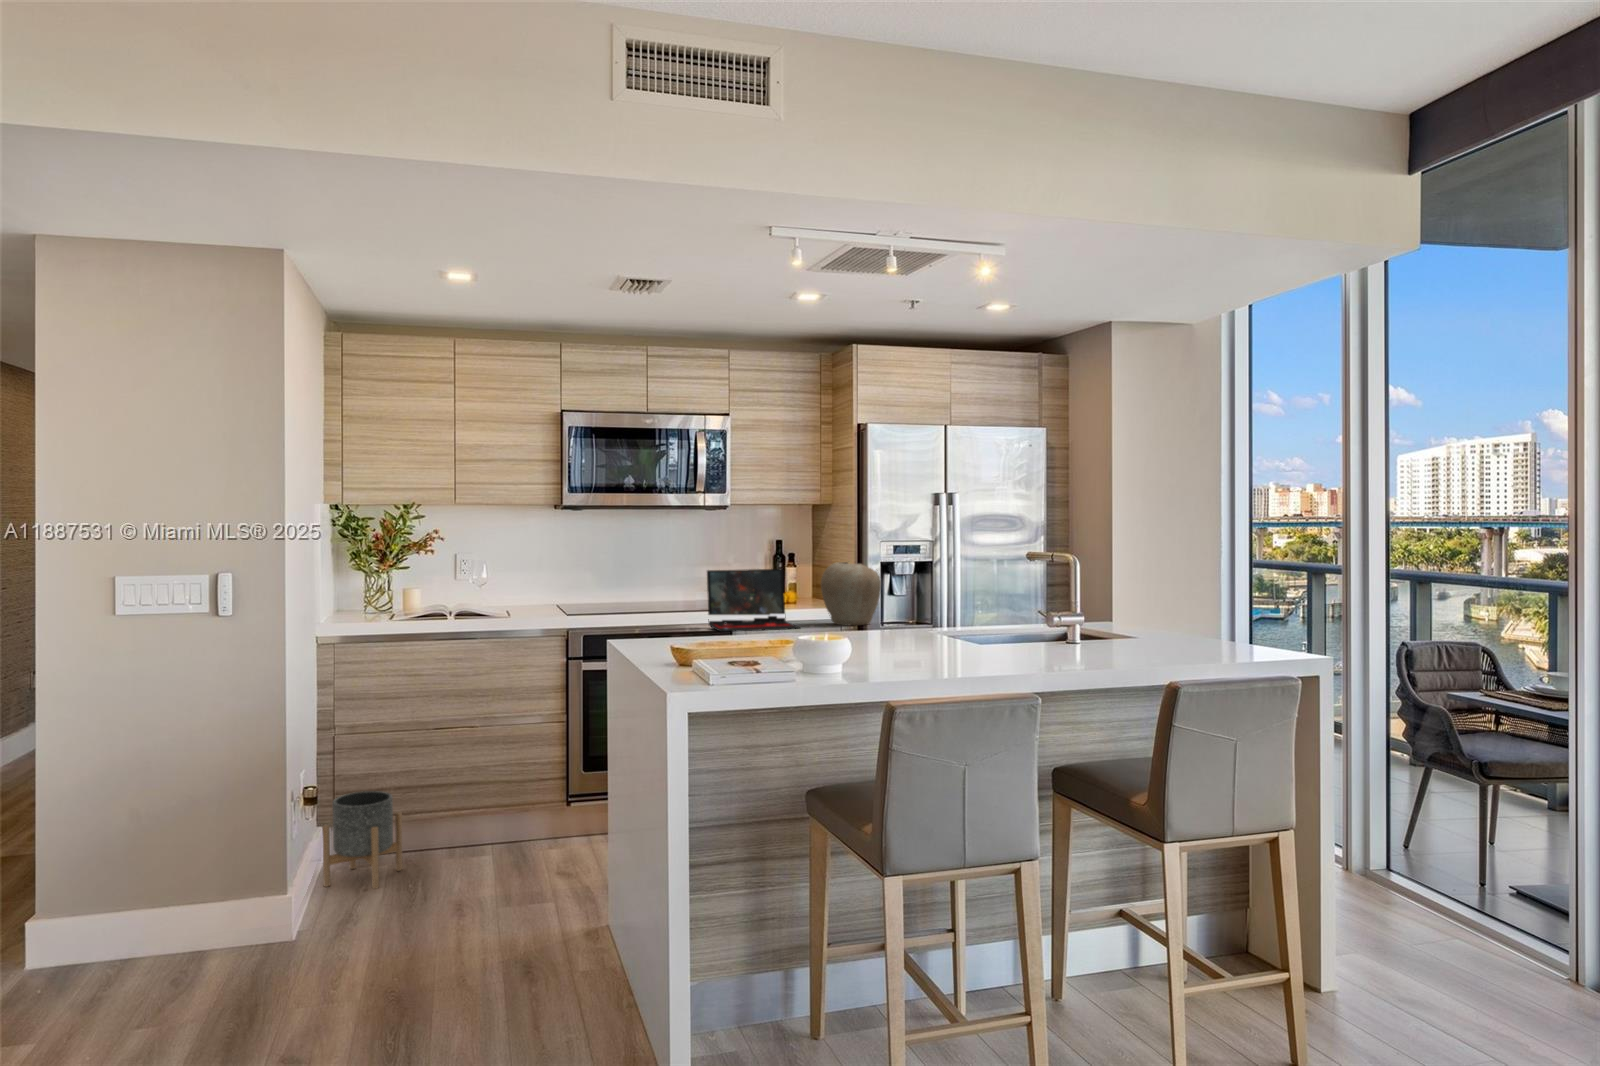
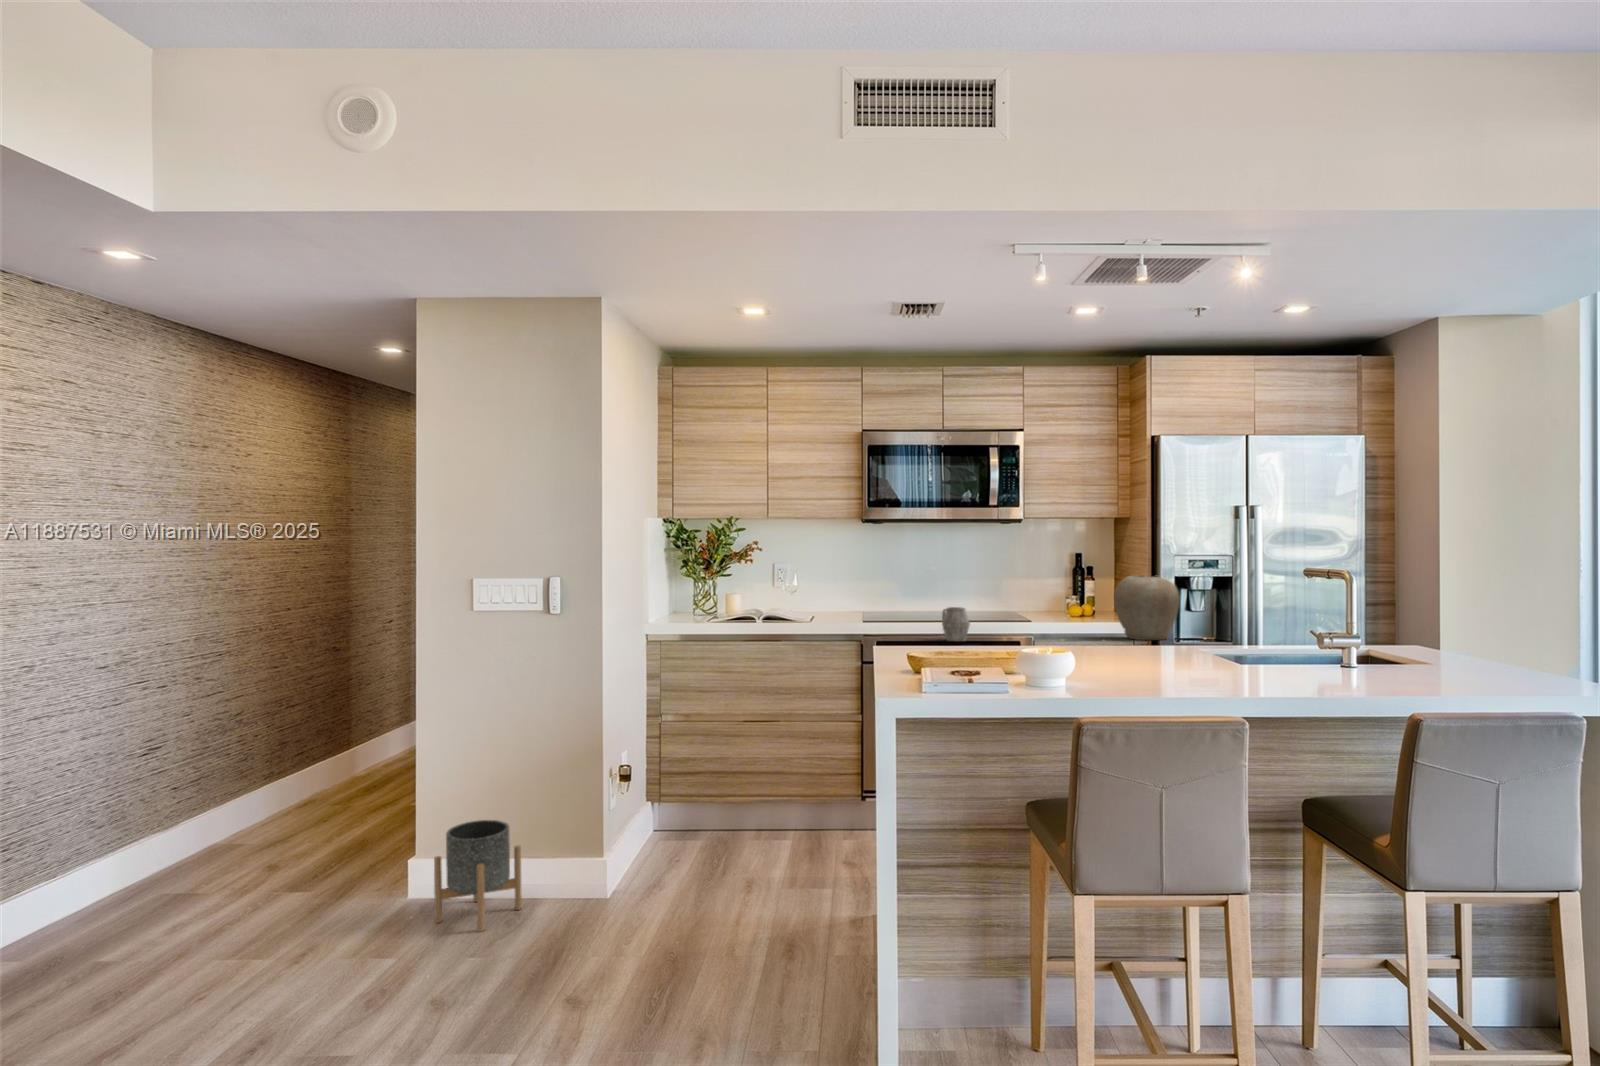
laptop: present [707,569,800,632] -> none [995,581,1090,643]
mug: none [653,598,682,633] -> present [942,607,970,641]
planter: present [323,791,402,889] -> present [434,820,522,932]

